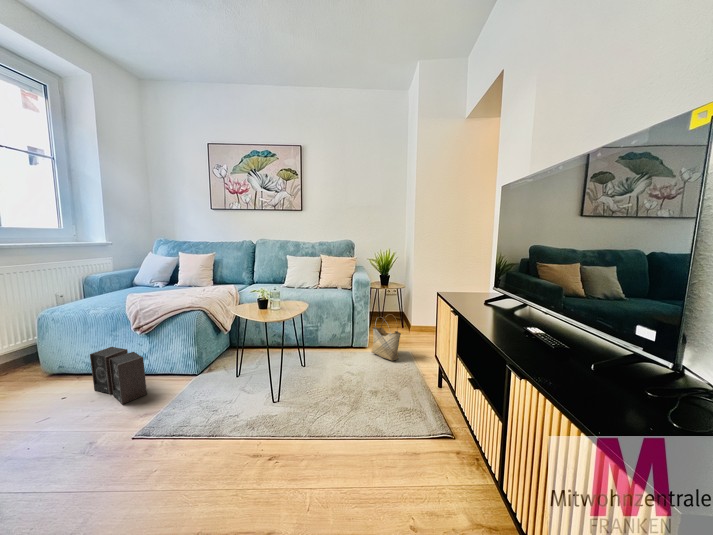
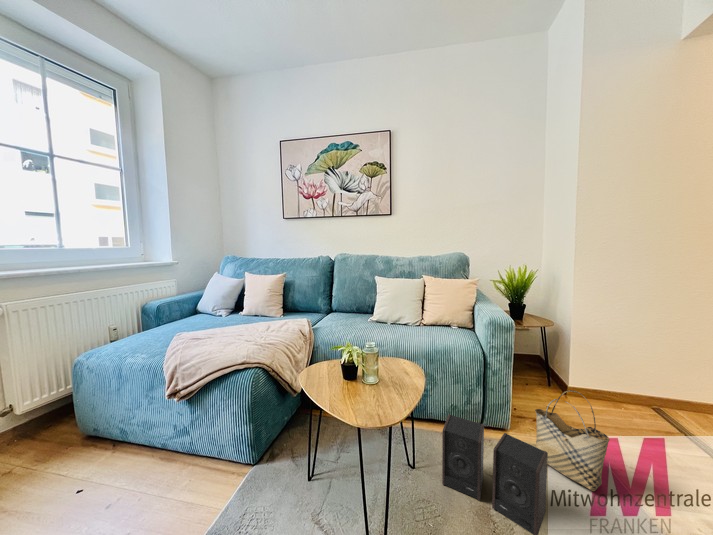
speaker: present [90,347,147,404] -> present [442,414,548,535]

